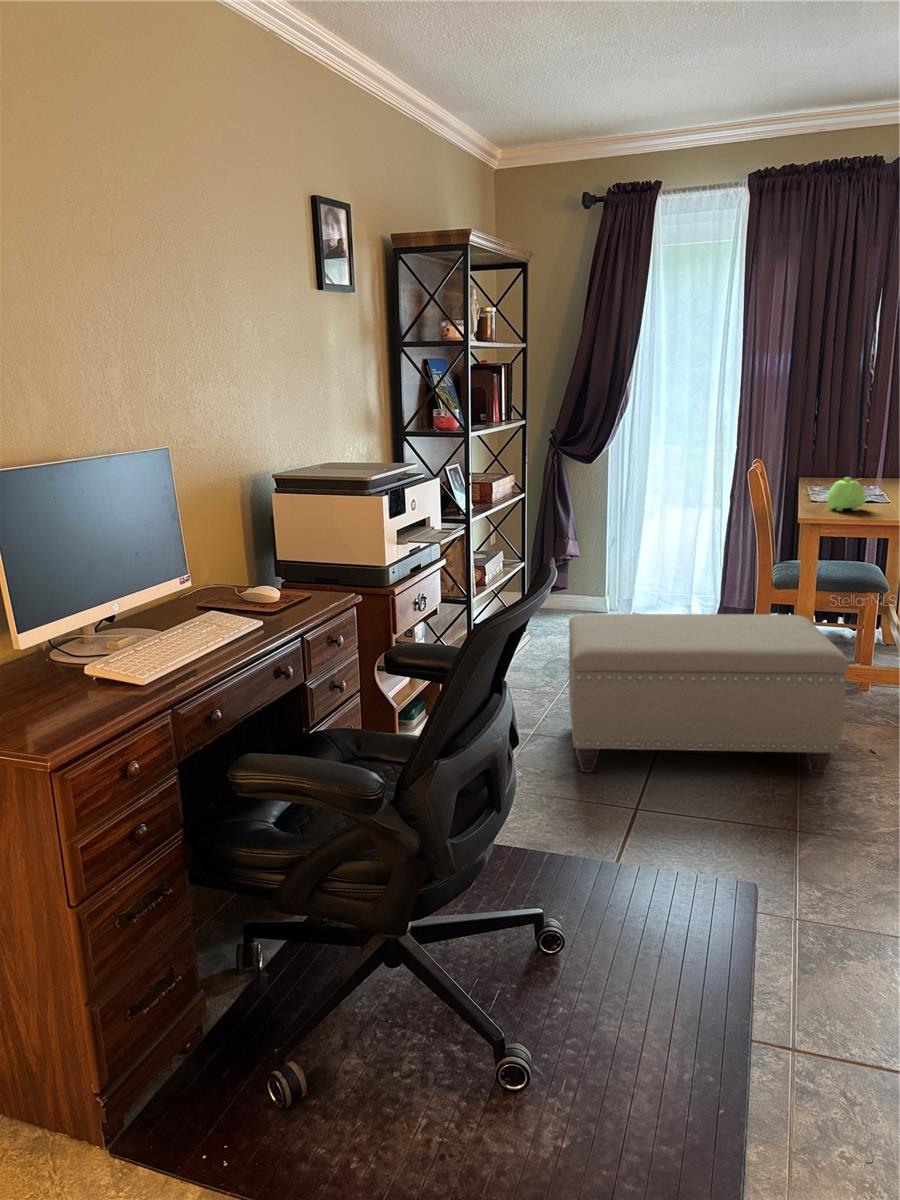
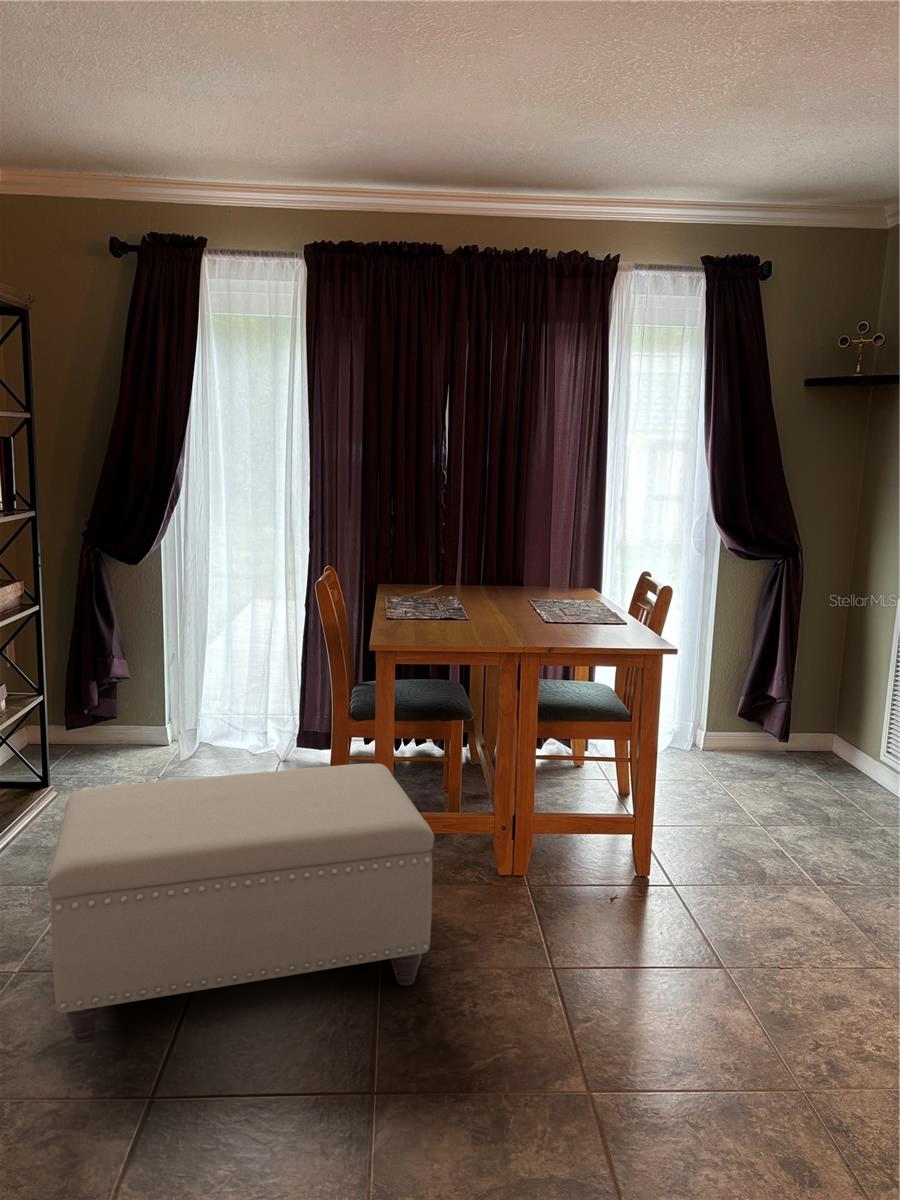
teapot: present [827,477,866,511] -> none [402,590,444,630]

